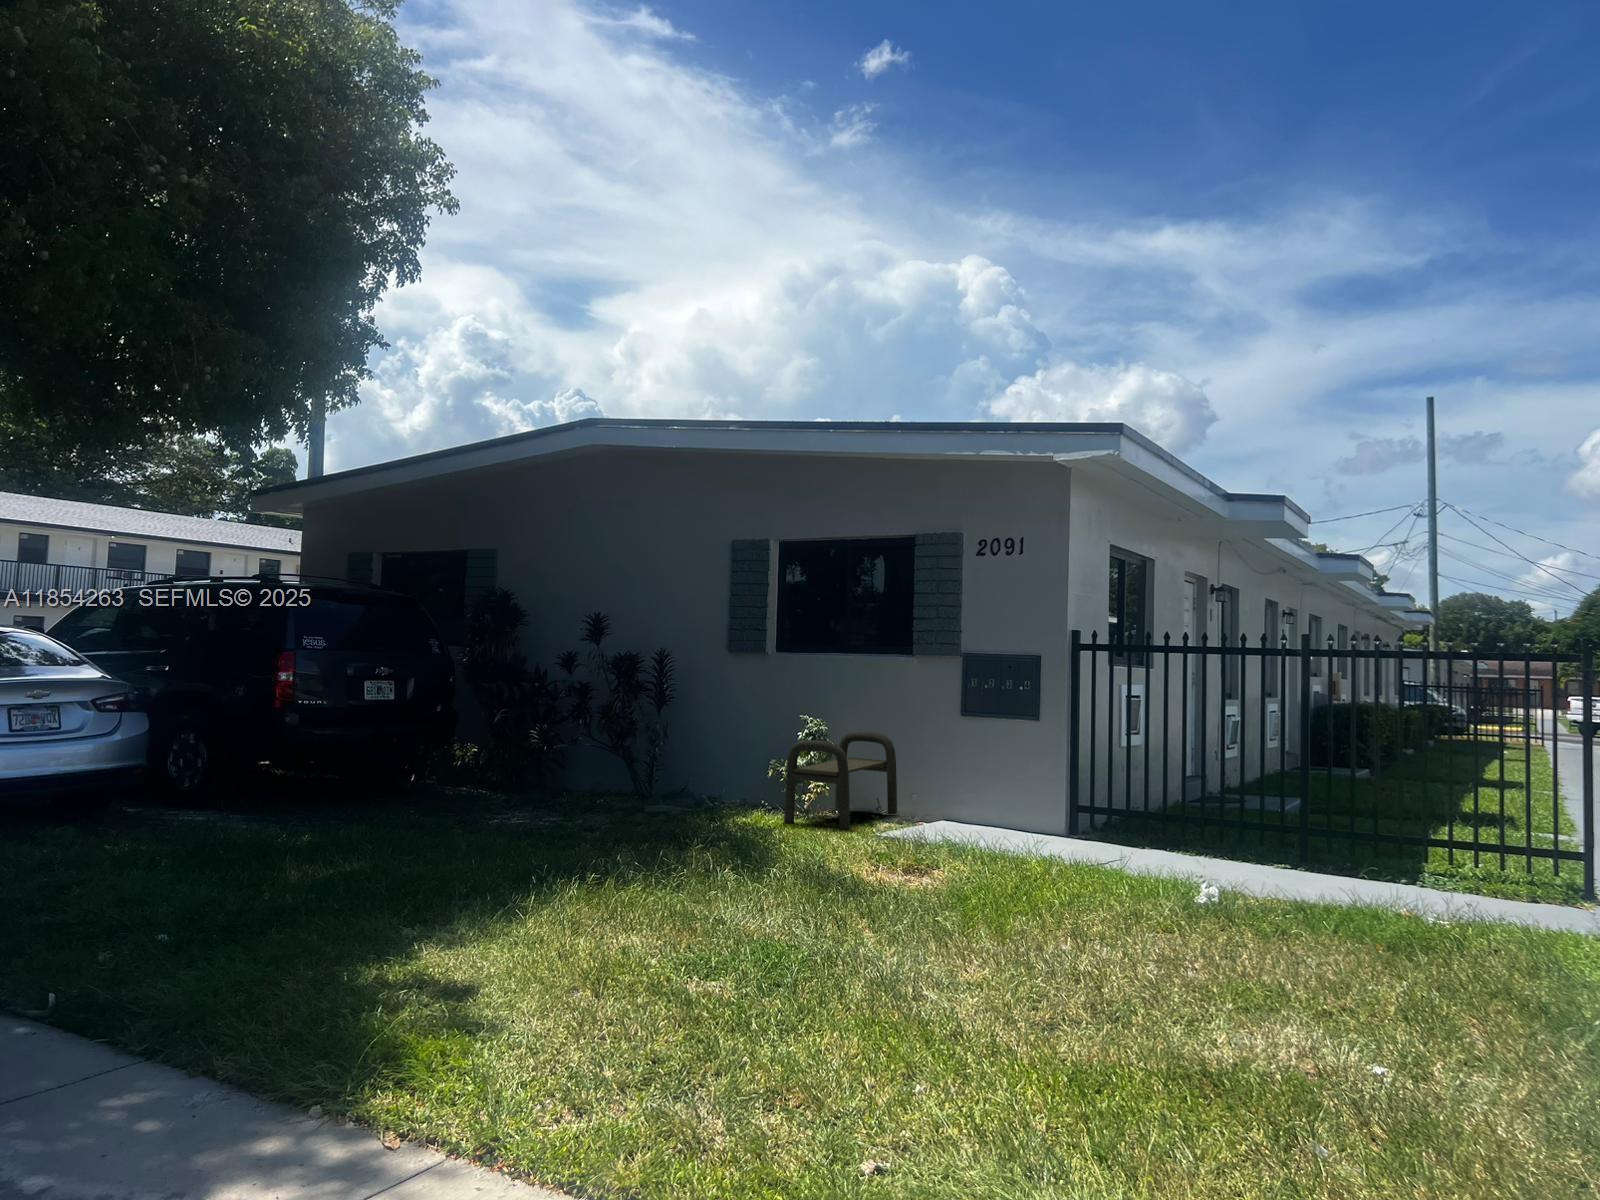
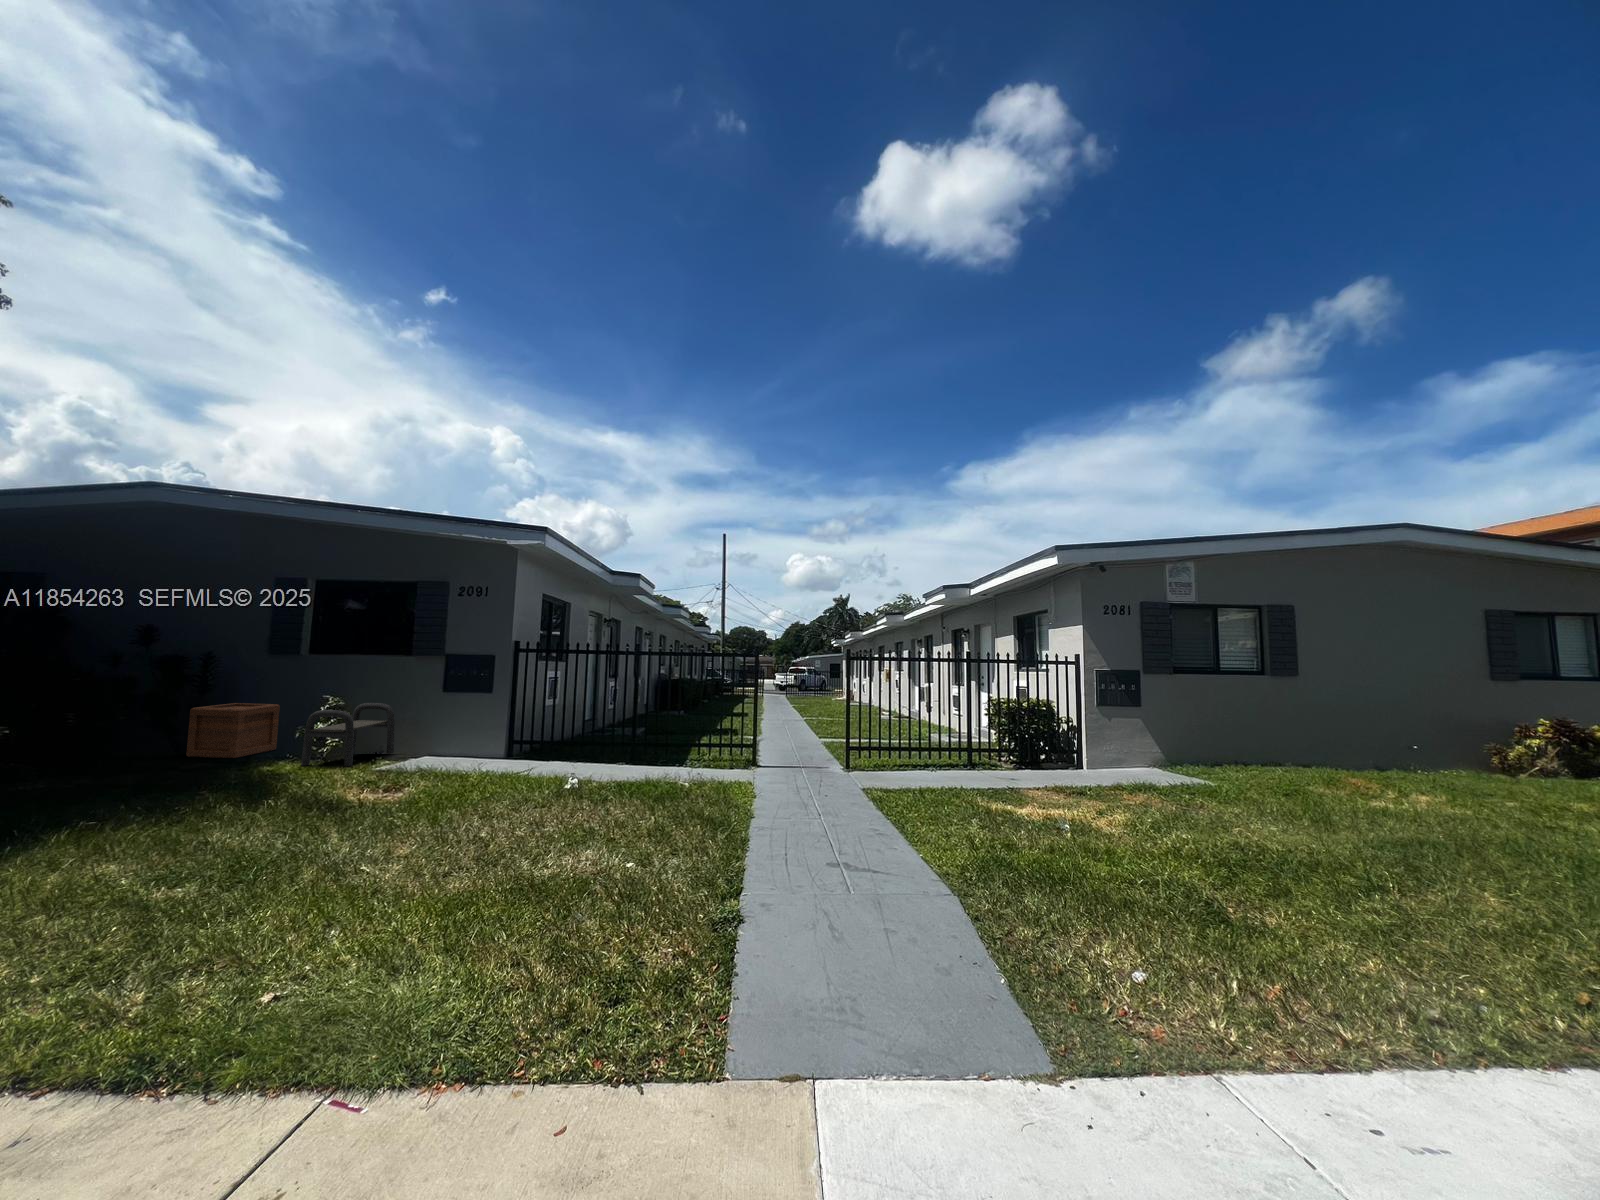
wooden crate: none [646,724,744,804] -> present [186,703,280,758]

